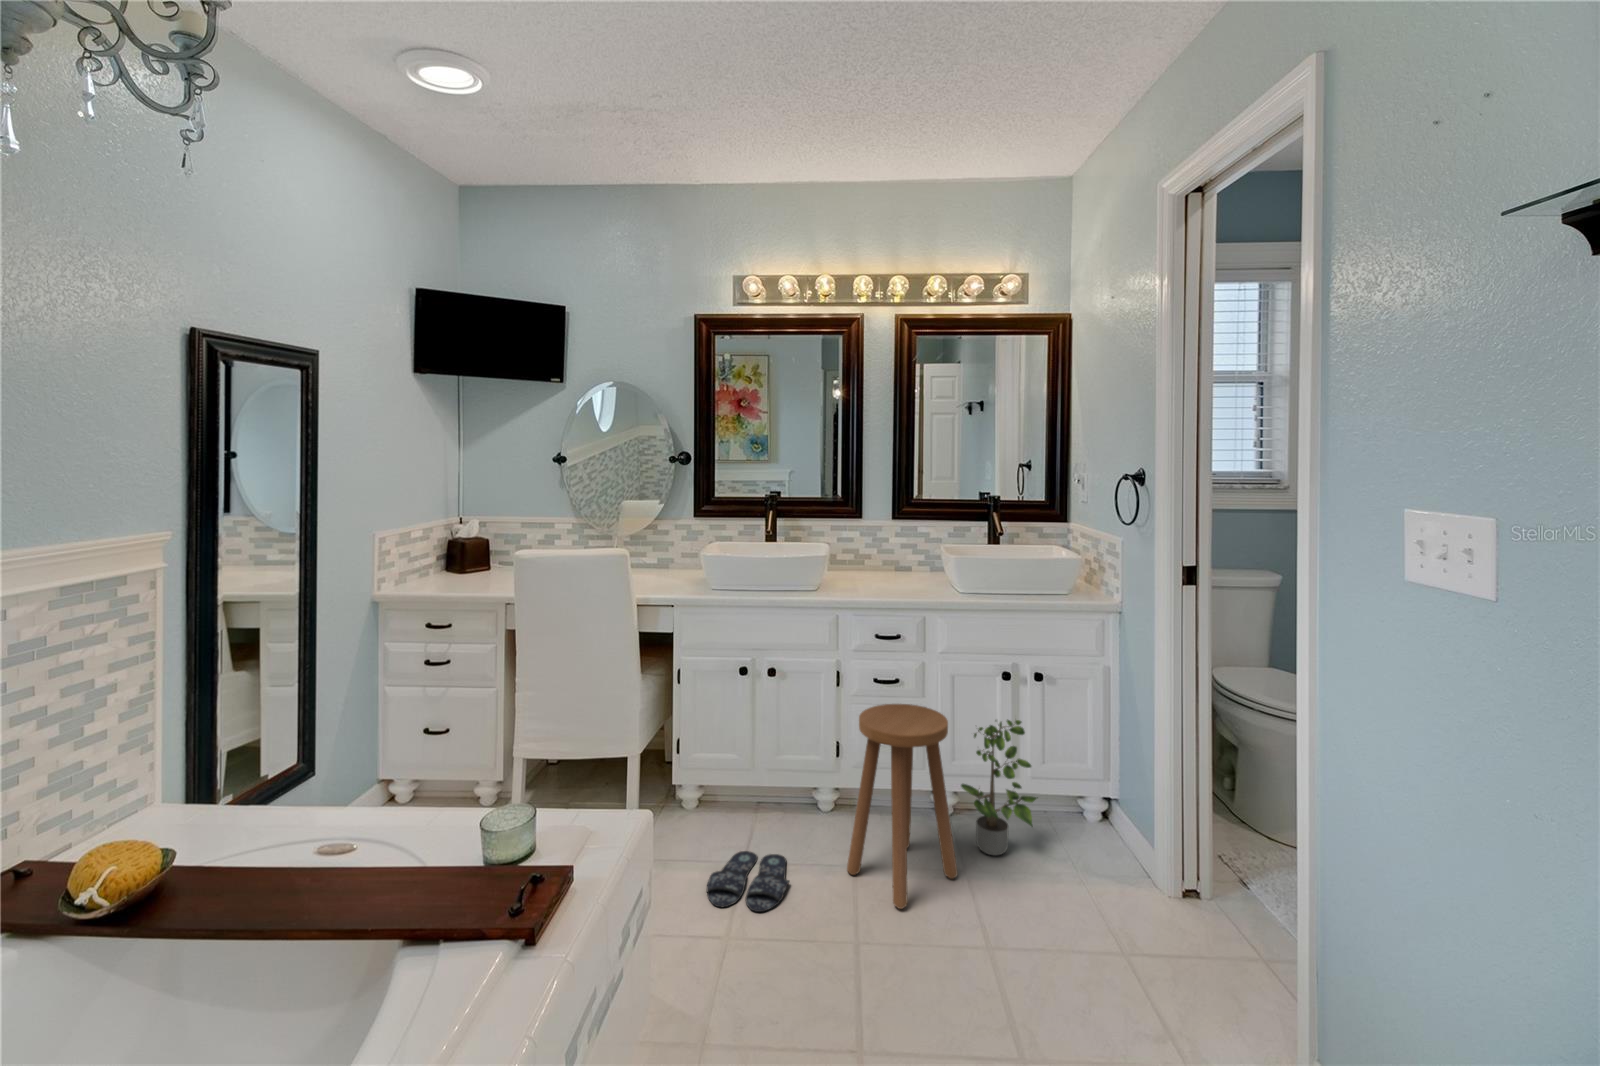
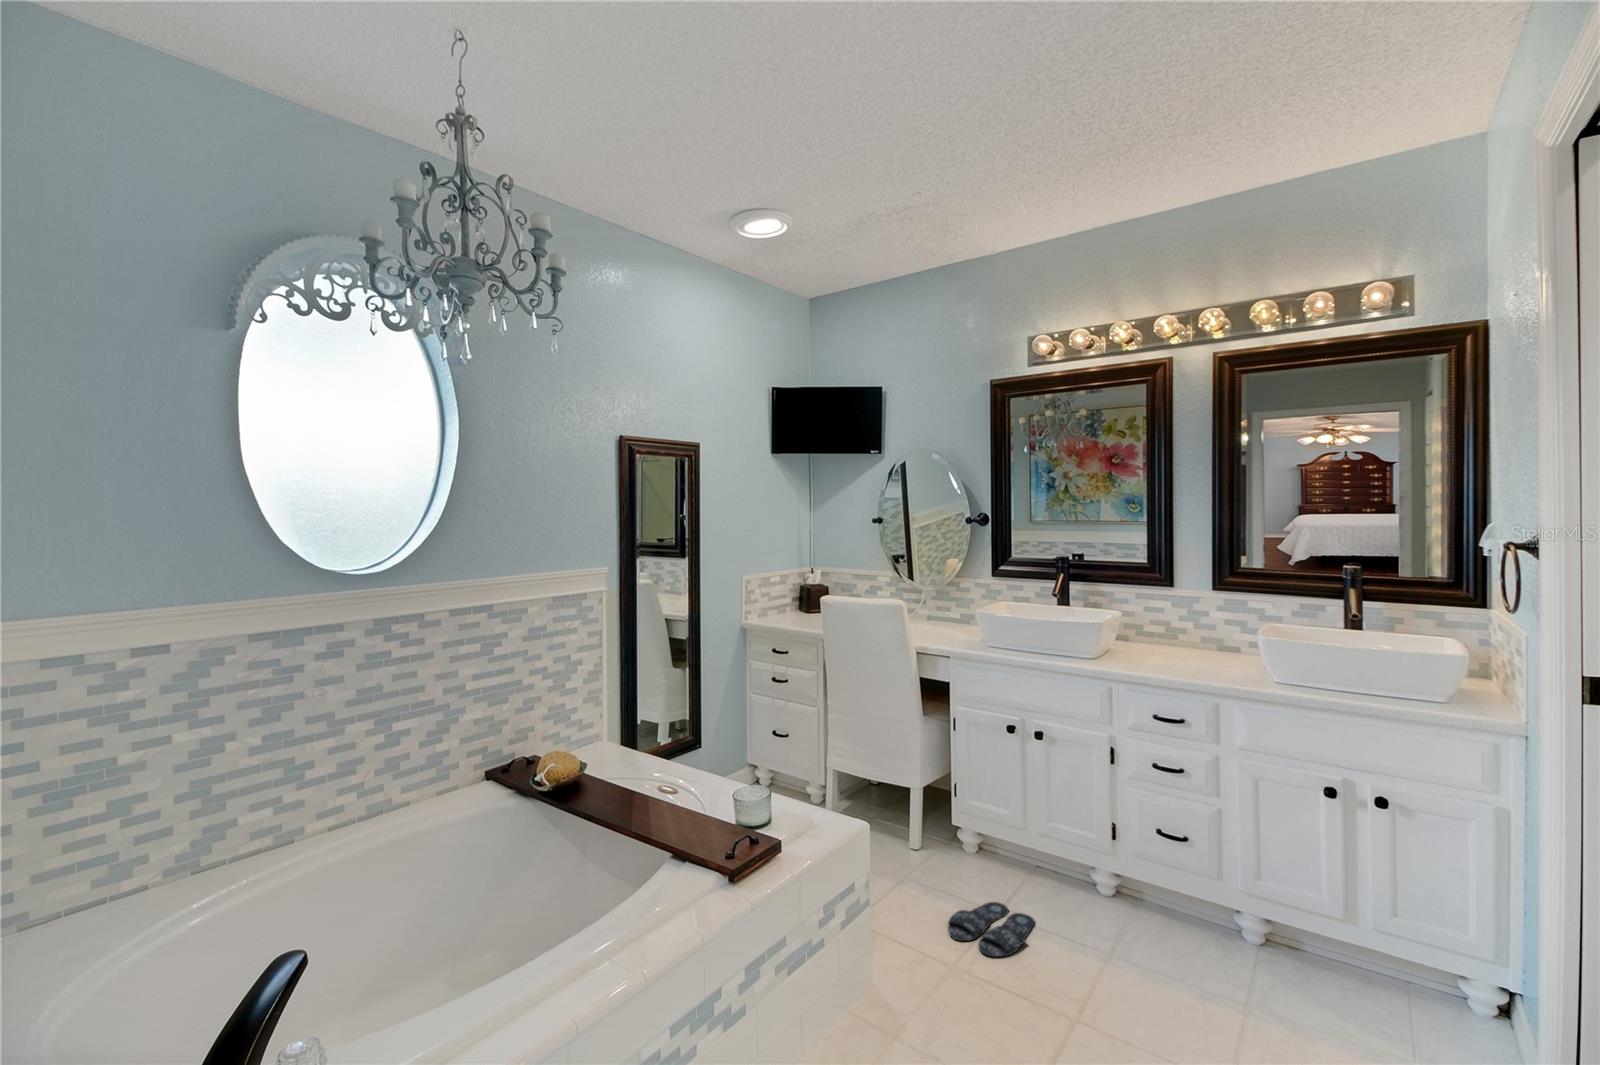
stool: present [847,704,957,909] -> none [1091,790,1220,1006]
potted plant: present [961,720,1038,855] -> none [1246,838,1364,1003]

